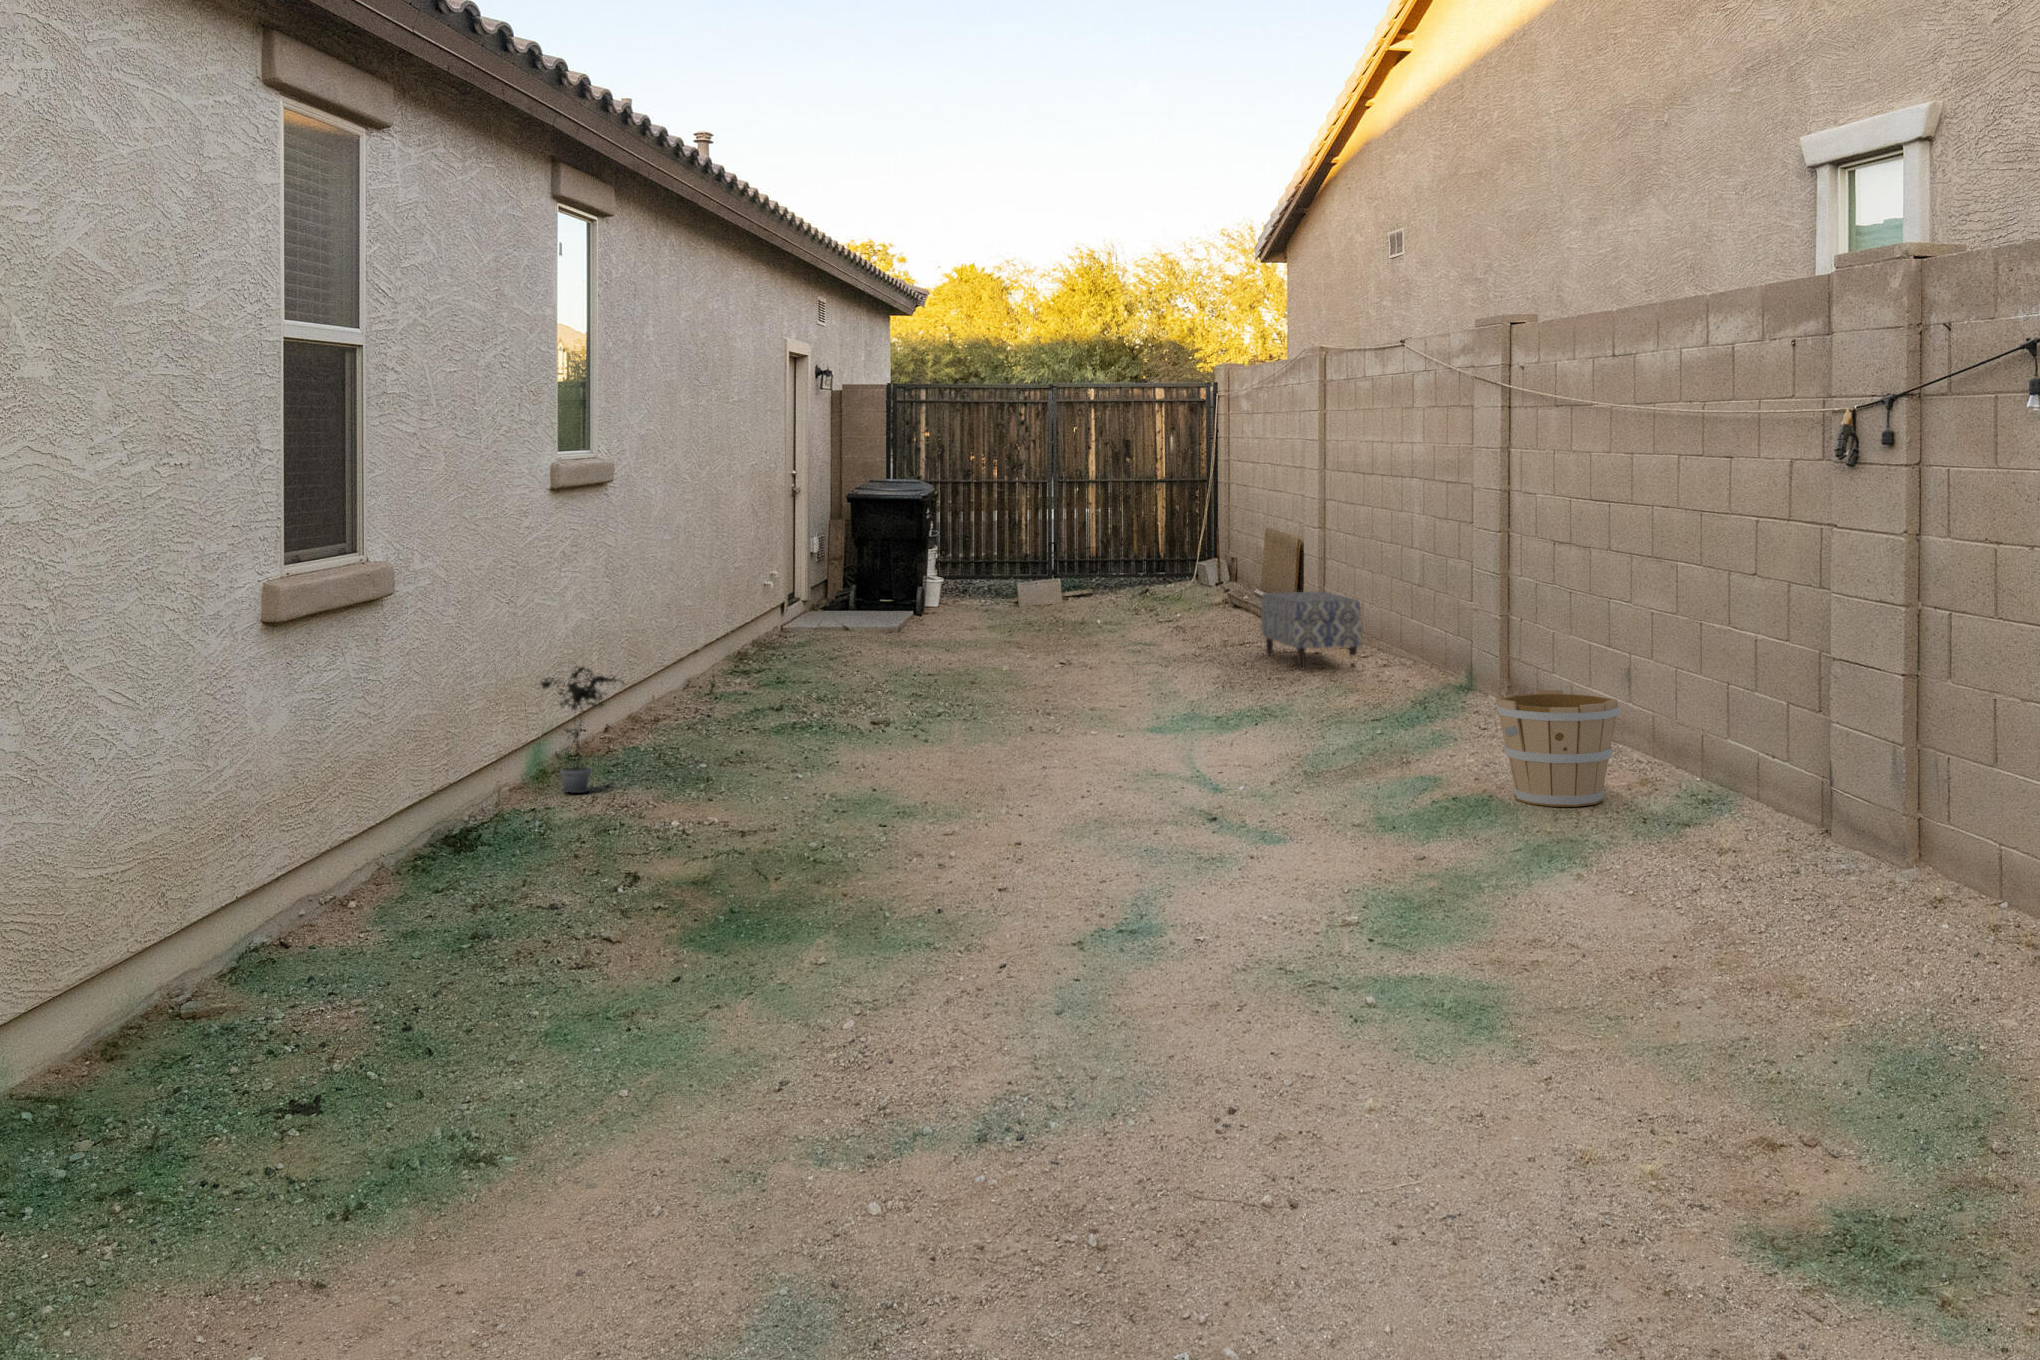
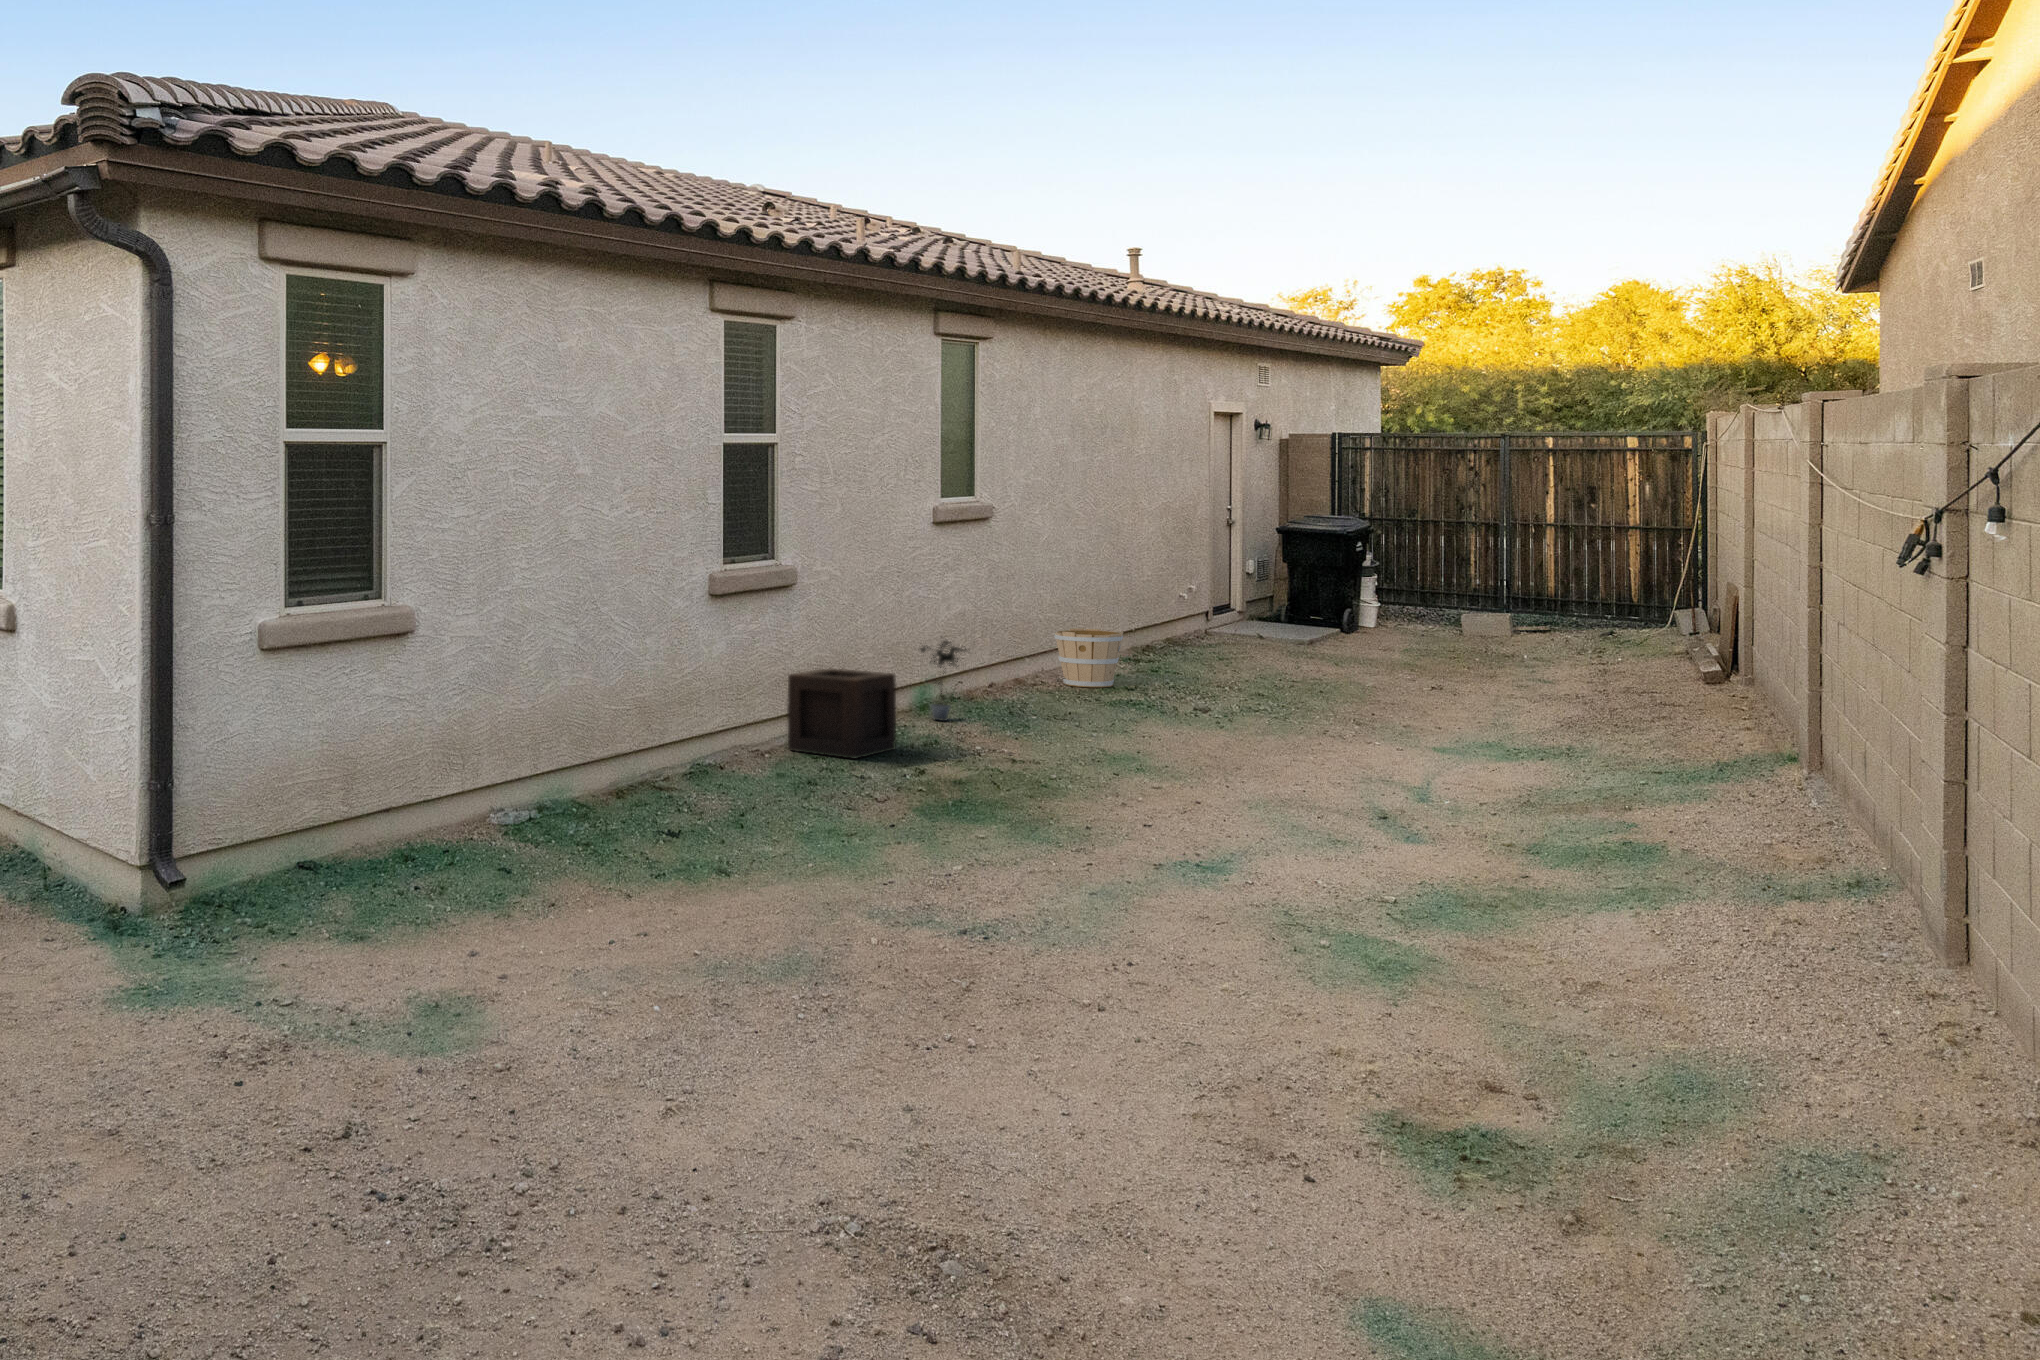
bench: present [1261,592,1362,669] -> none [1653,630,1748,707]
wooden bucket: present [1496,690,1620,807] -> present [1054,628,1123,687]
wooden crate: none [380,730,562,886] -> present [787,668,896,758]

